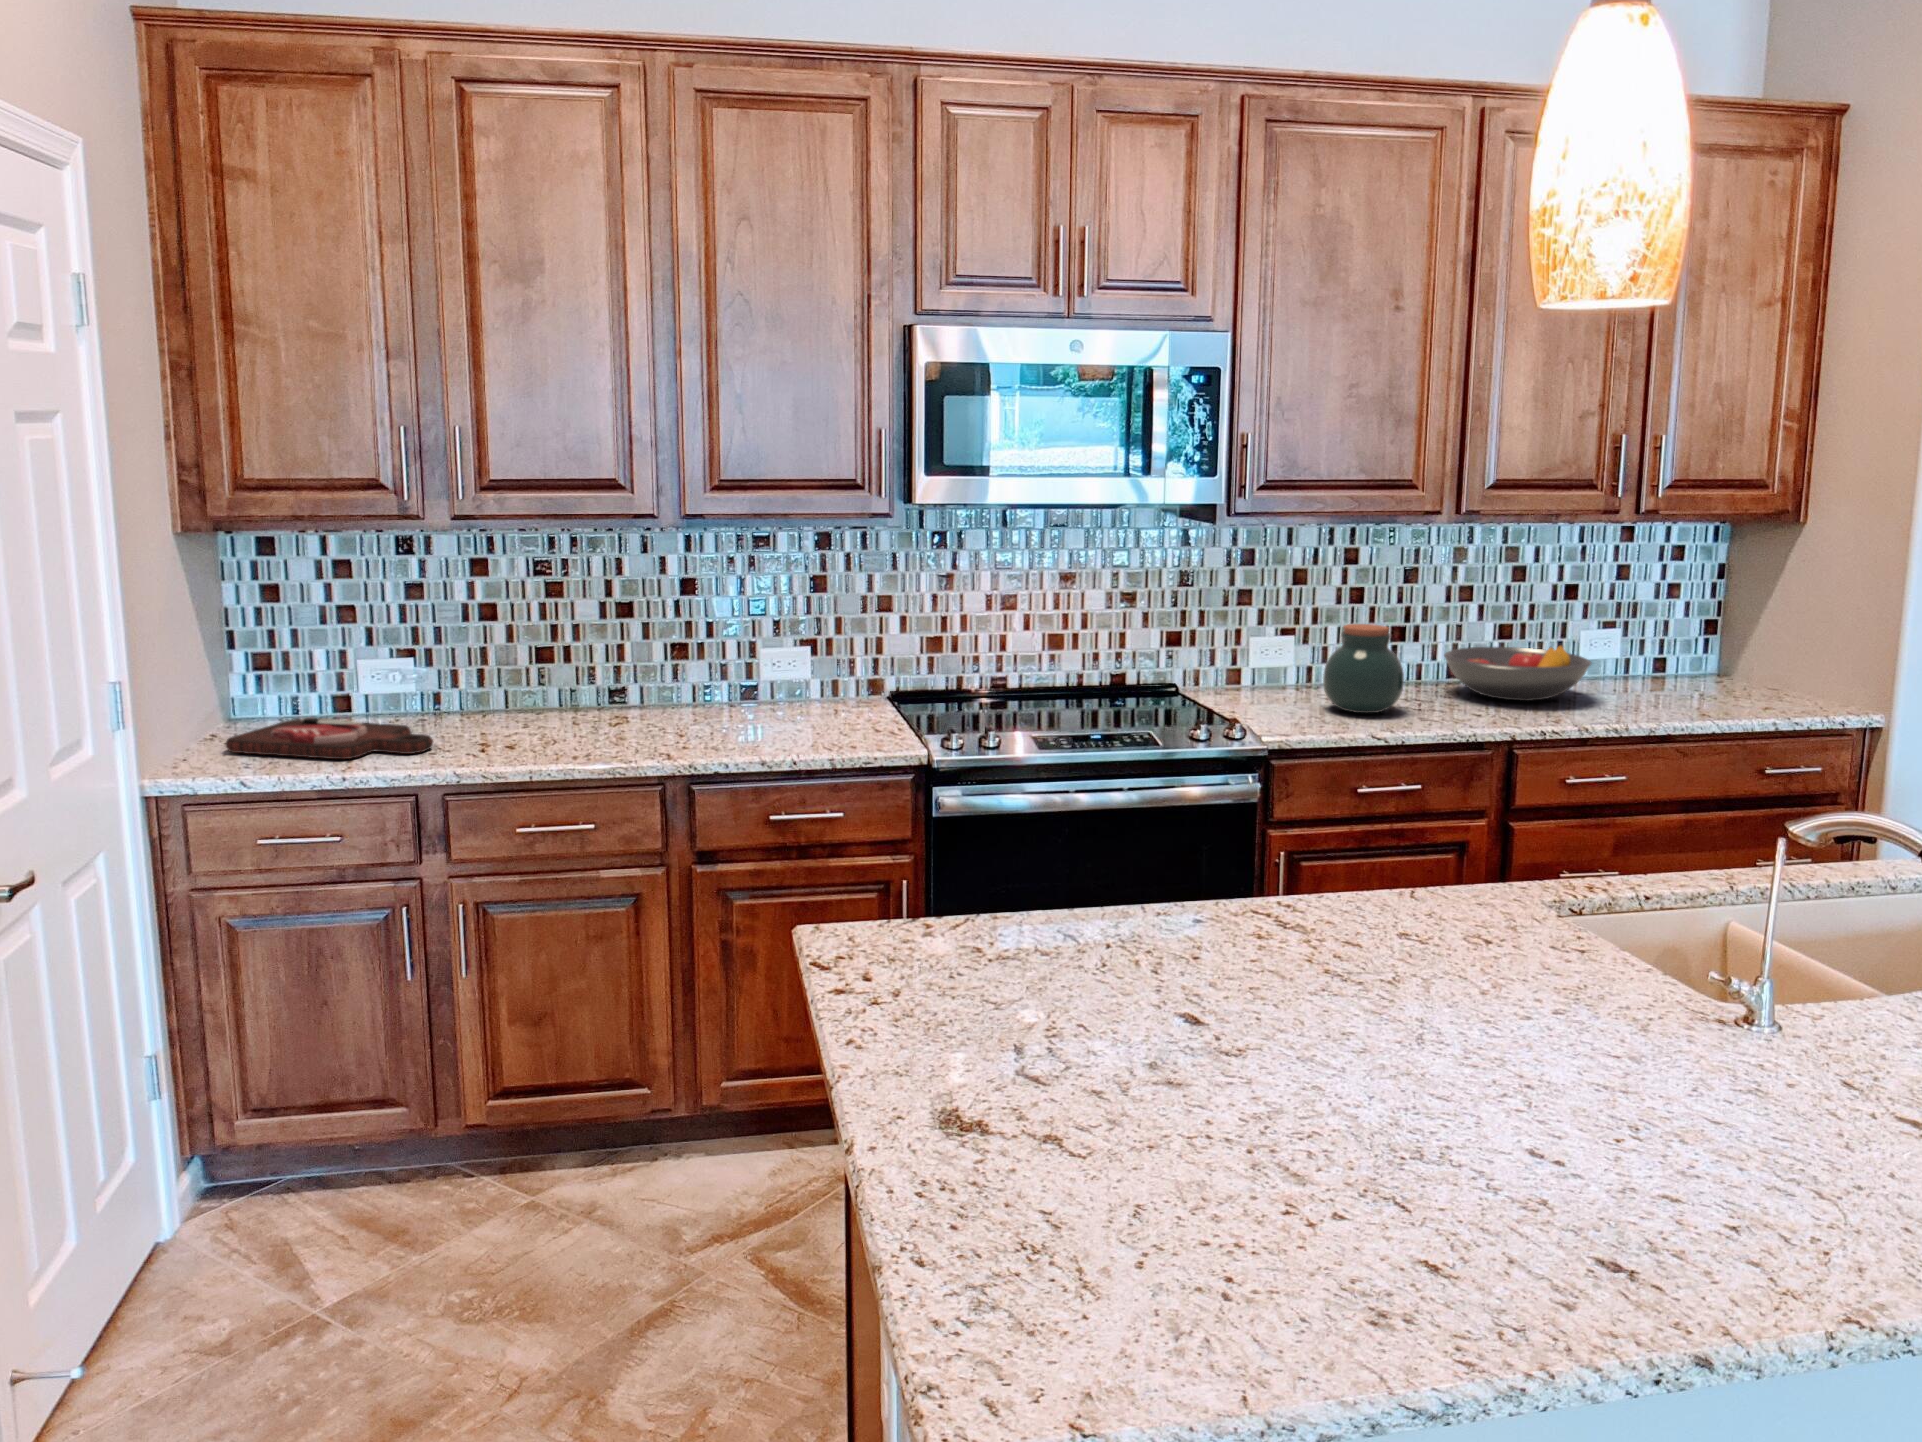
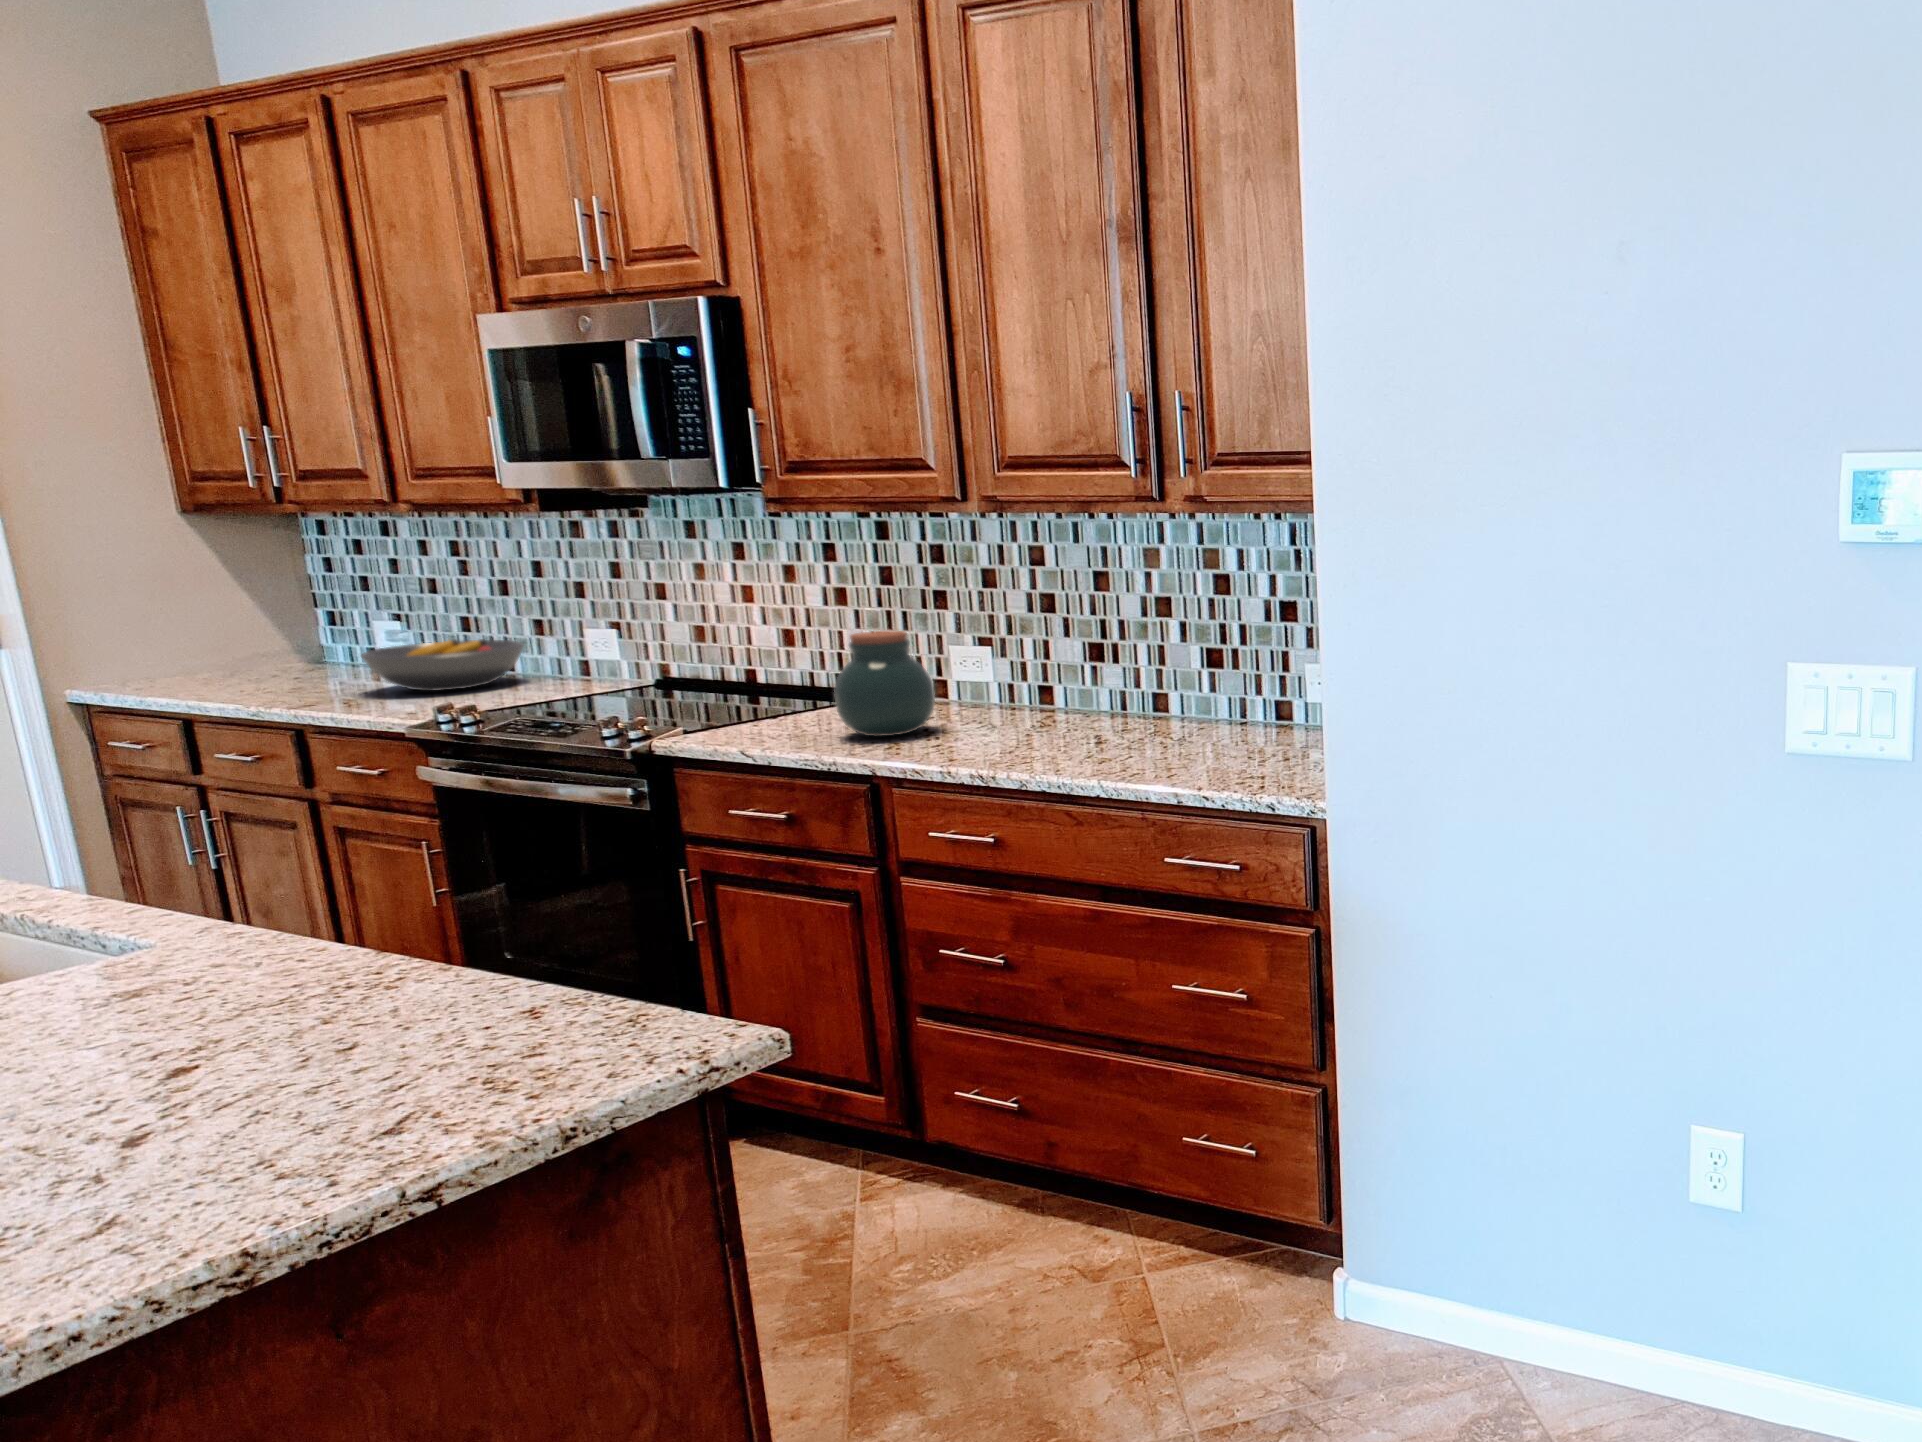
fruit bowl: present [1444,645,1591,701] -> present [361,639,524,691]
cutting board: present [226,717,433,759] -> none [186,663,305,693]

